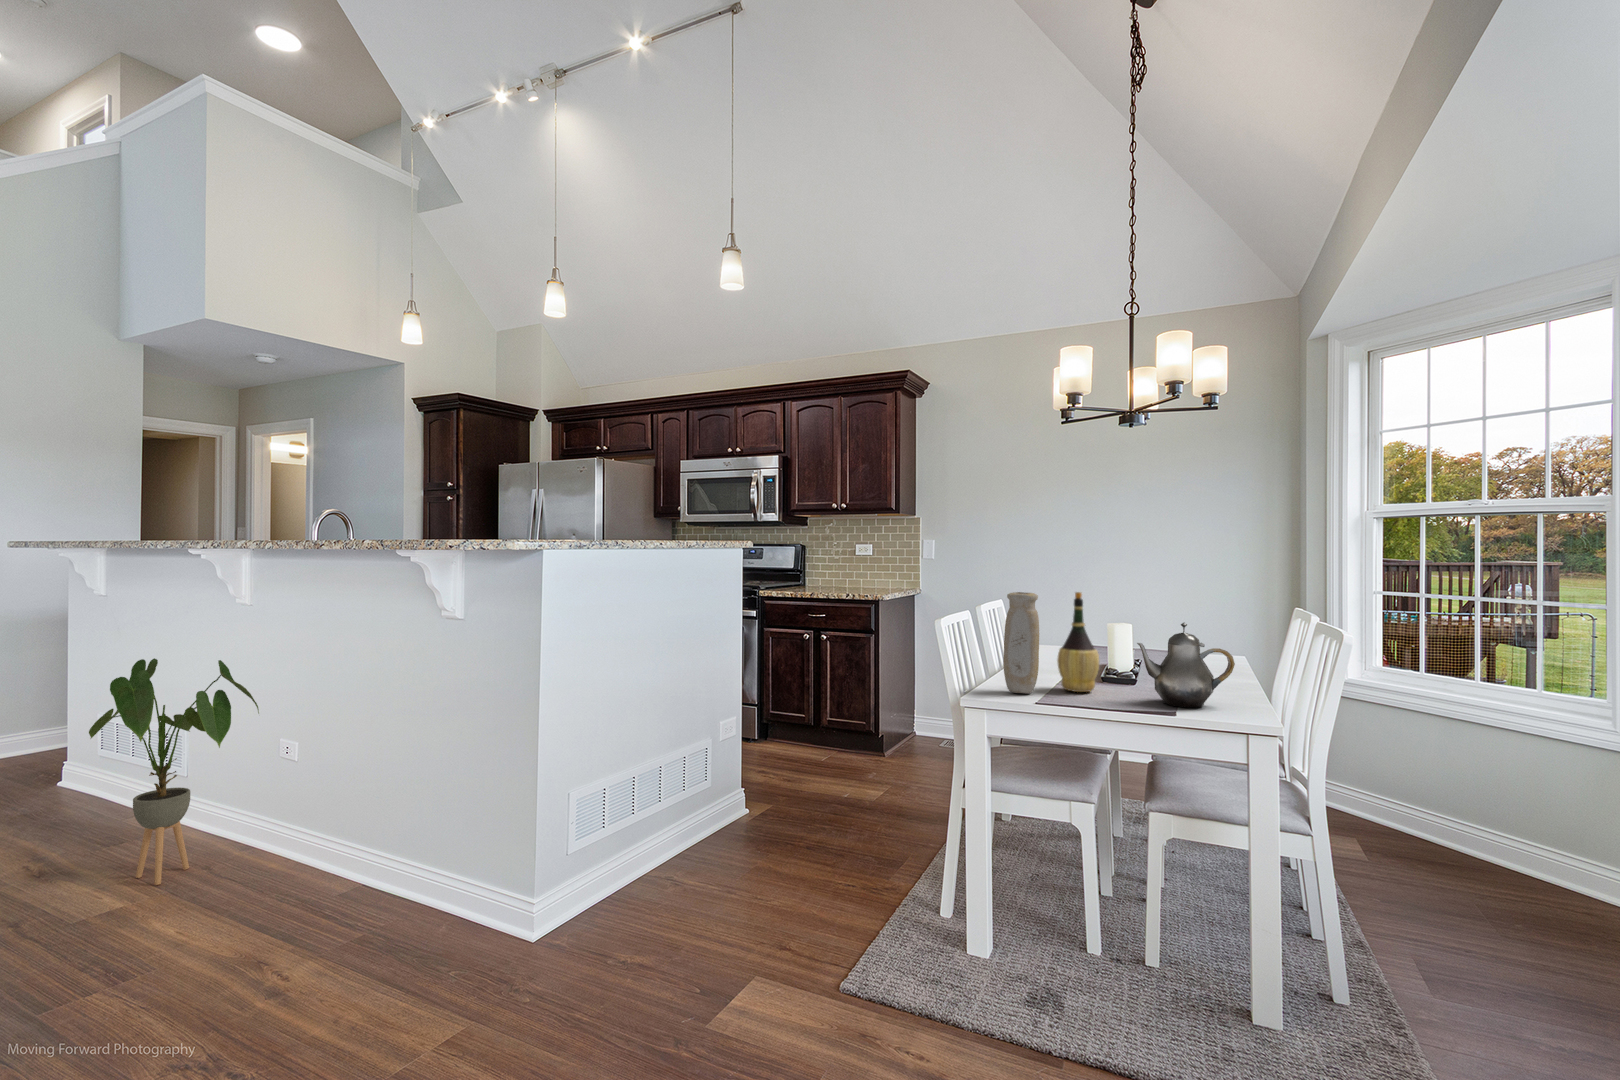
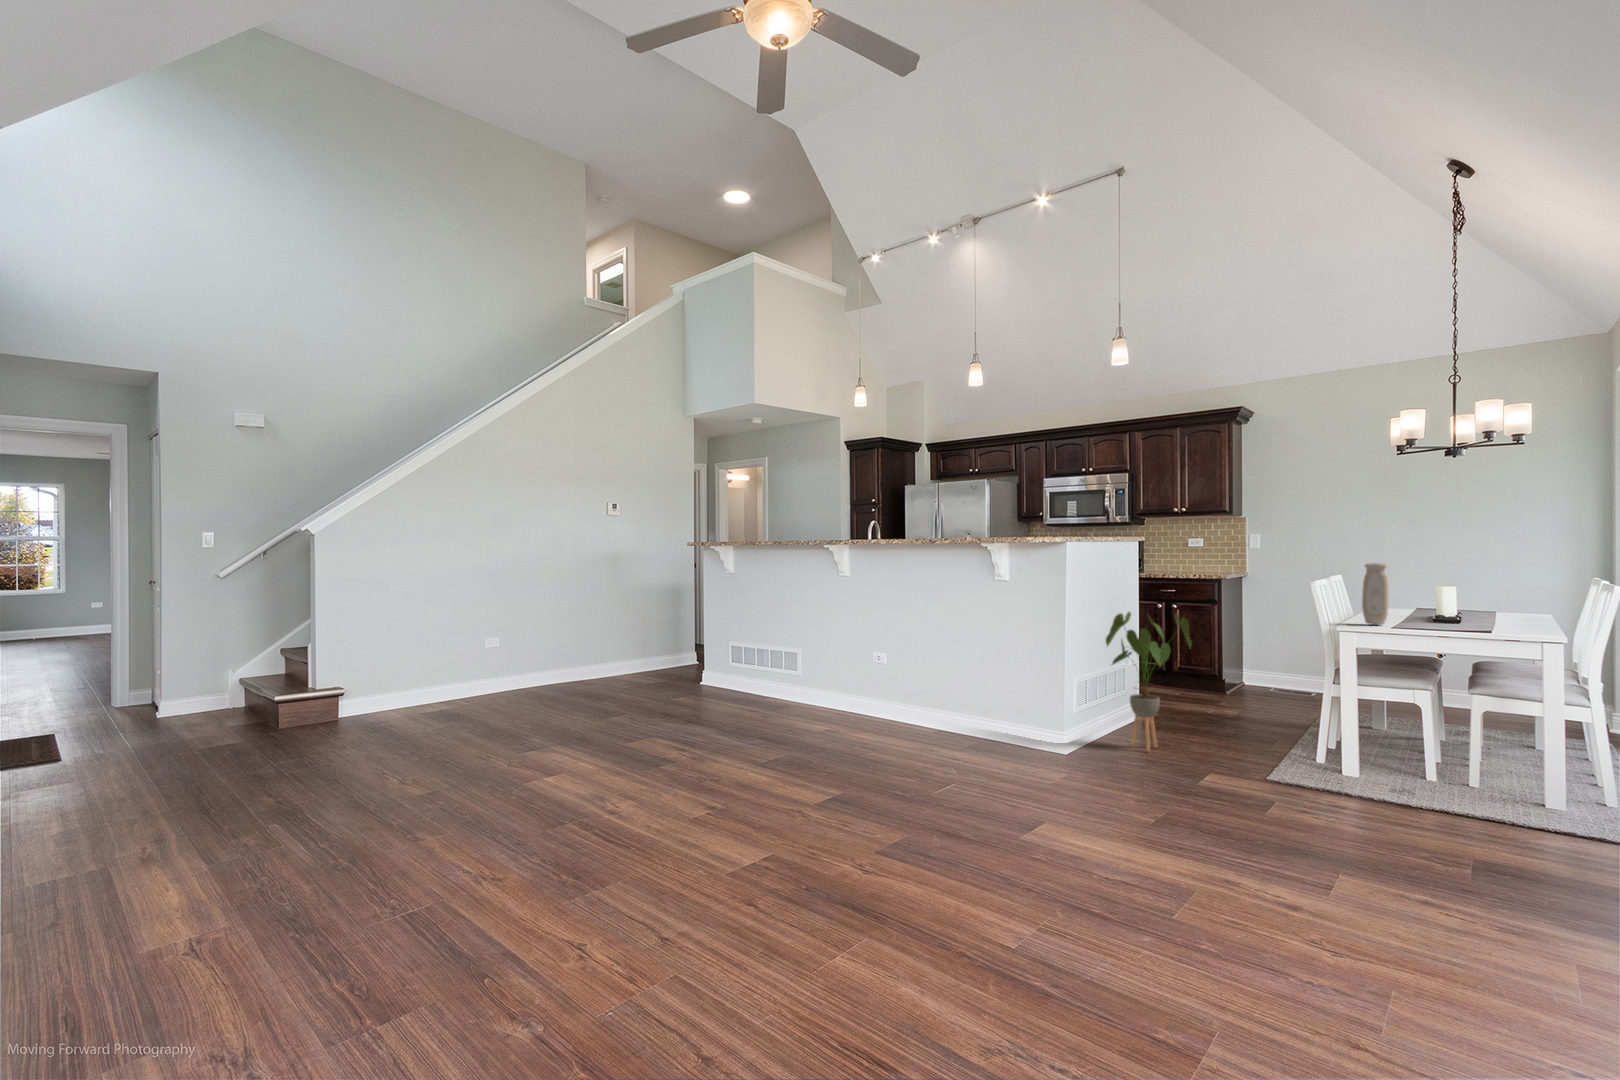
wine bottle: present [1057,592,1099,692] -> none [1400,563,1432,625]
teapot: present [1137,623,1235,708] -> none [1460,580,1534,631]
house plant: present [89,658,259,885] -> present [1106,612,1192,752]

